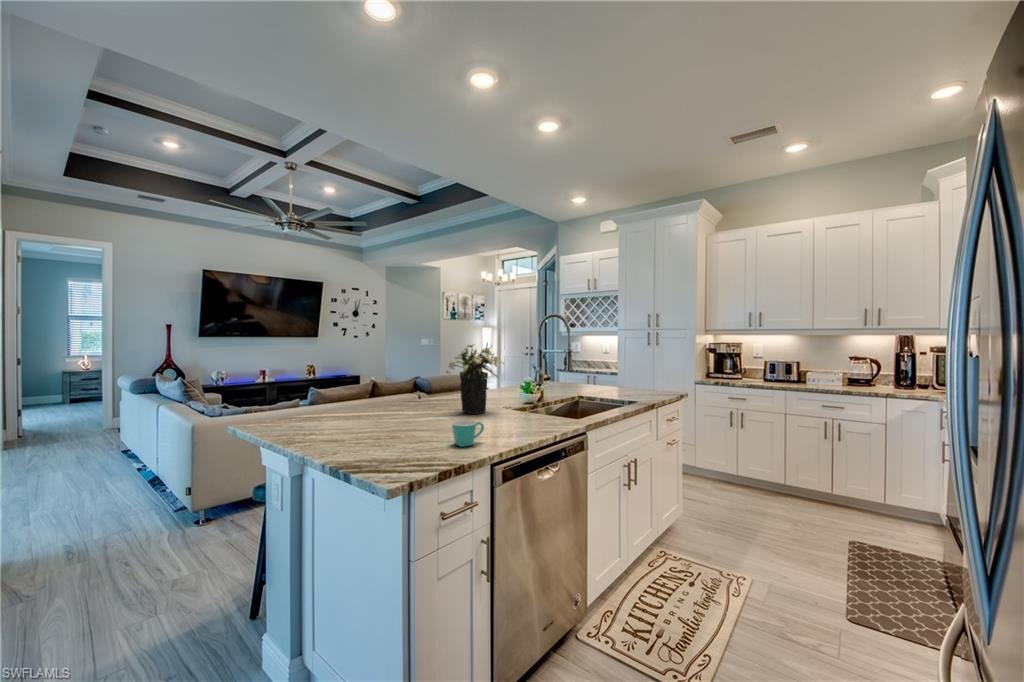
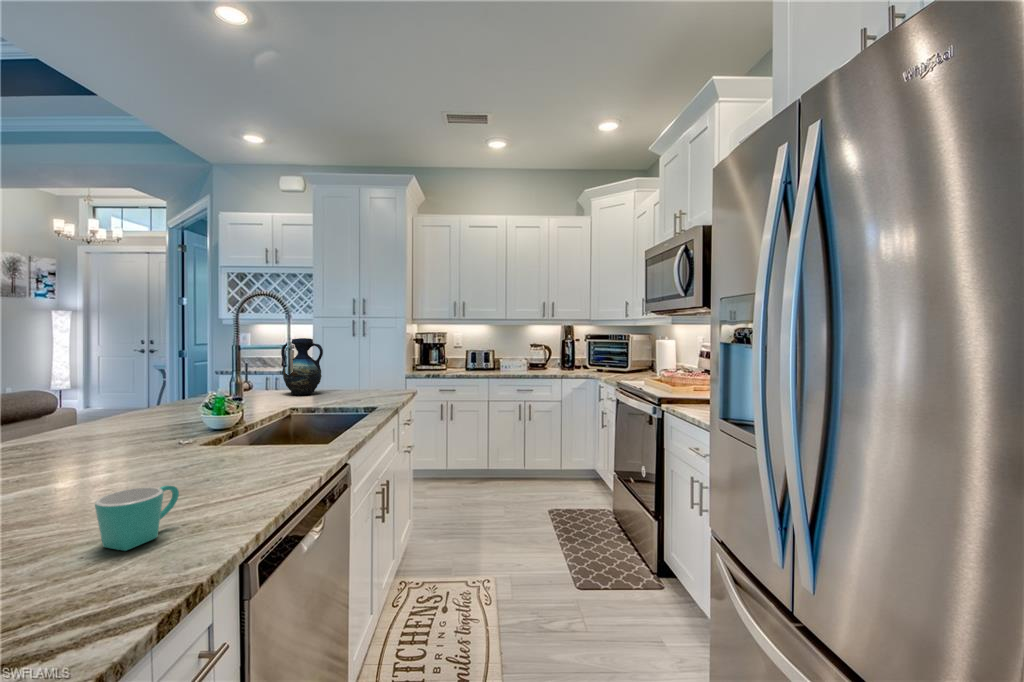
flower arrangement: present [446,343,504,414] -> none [34,325,185,463]
vase: none [581,349,609,390] -> present [281,338,323,395]

